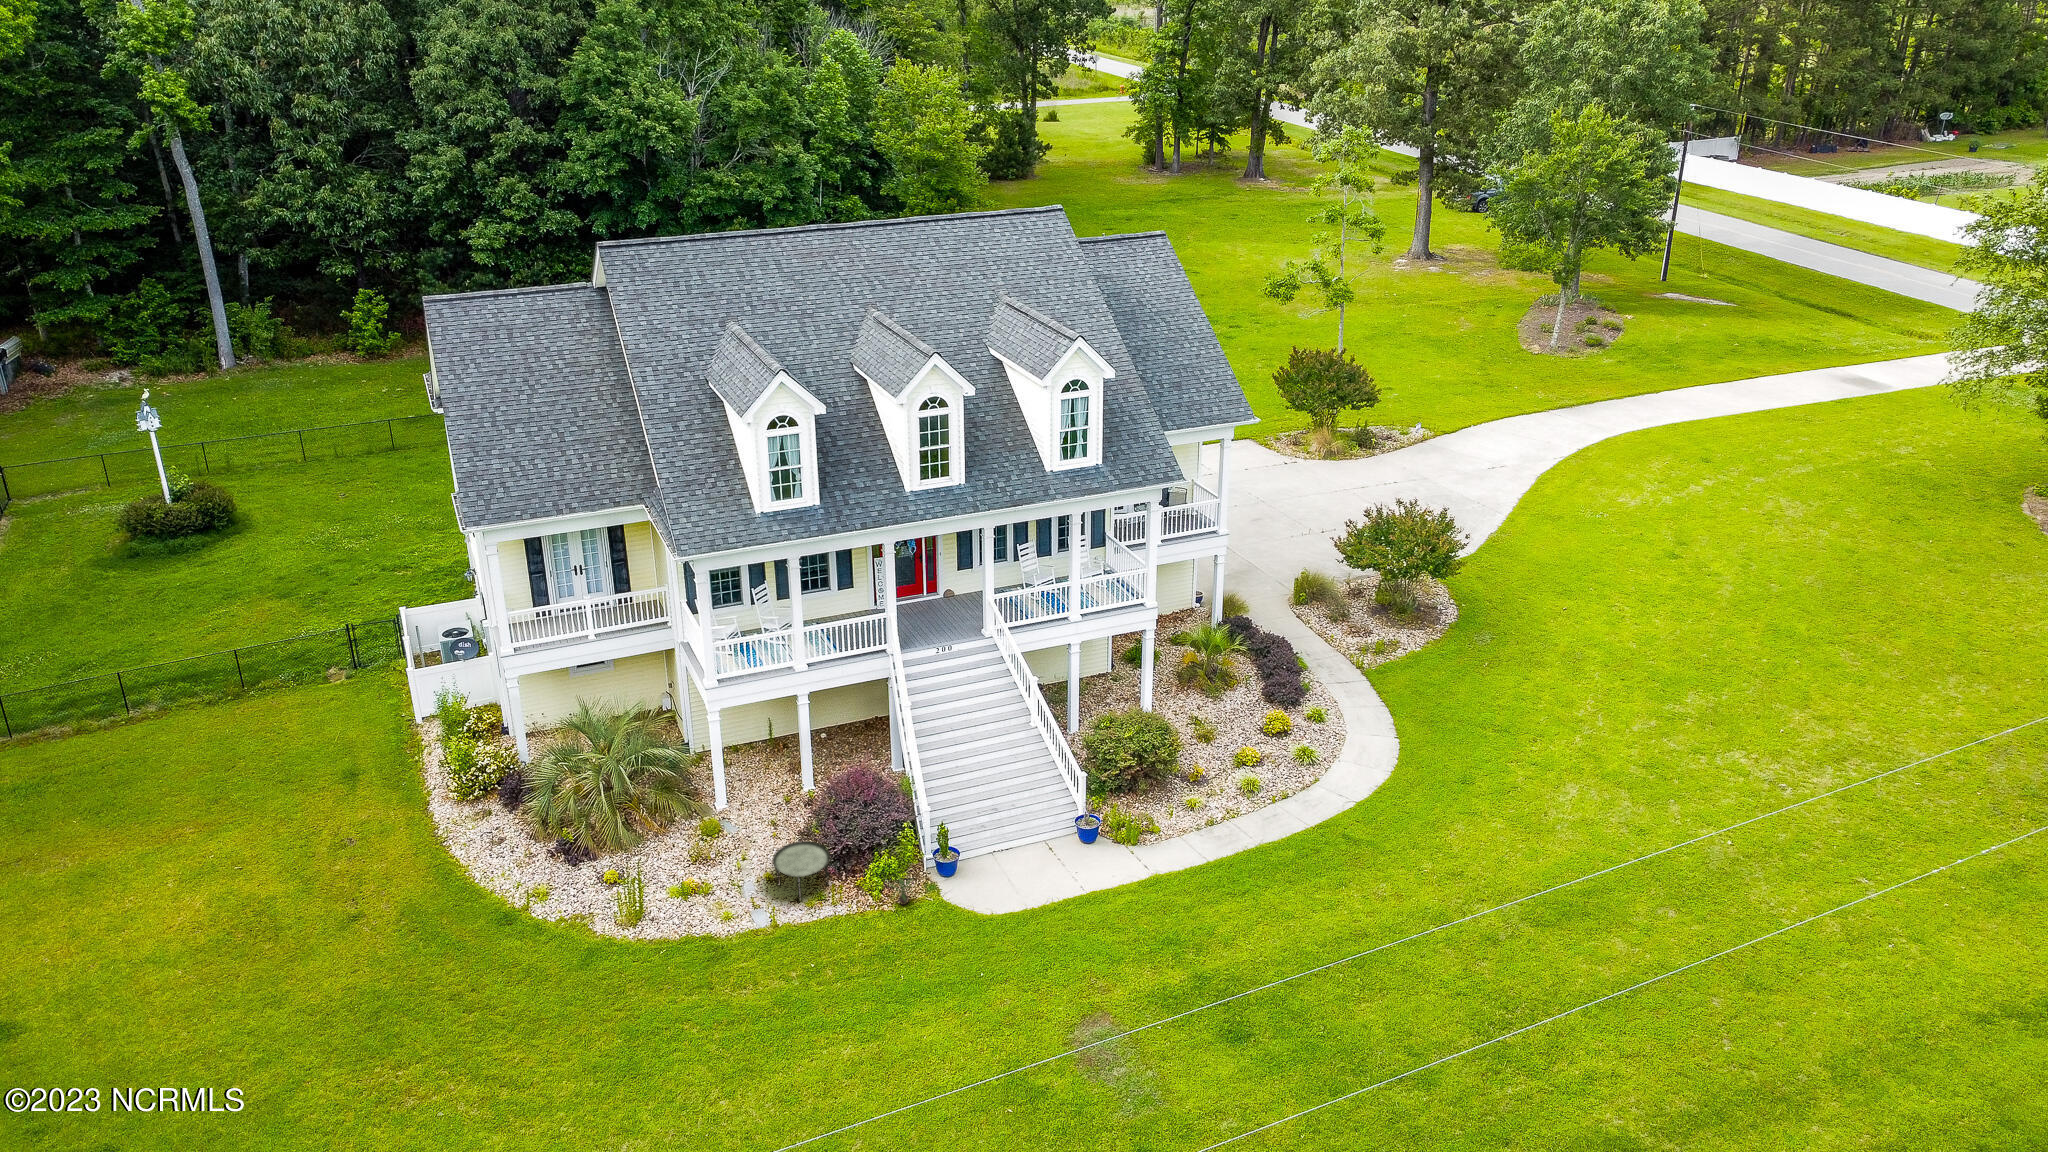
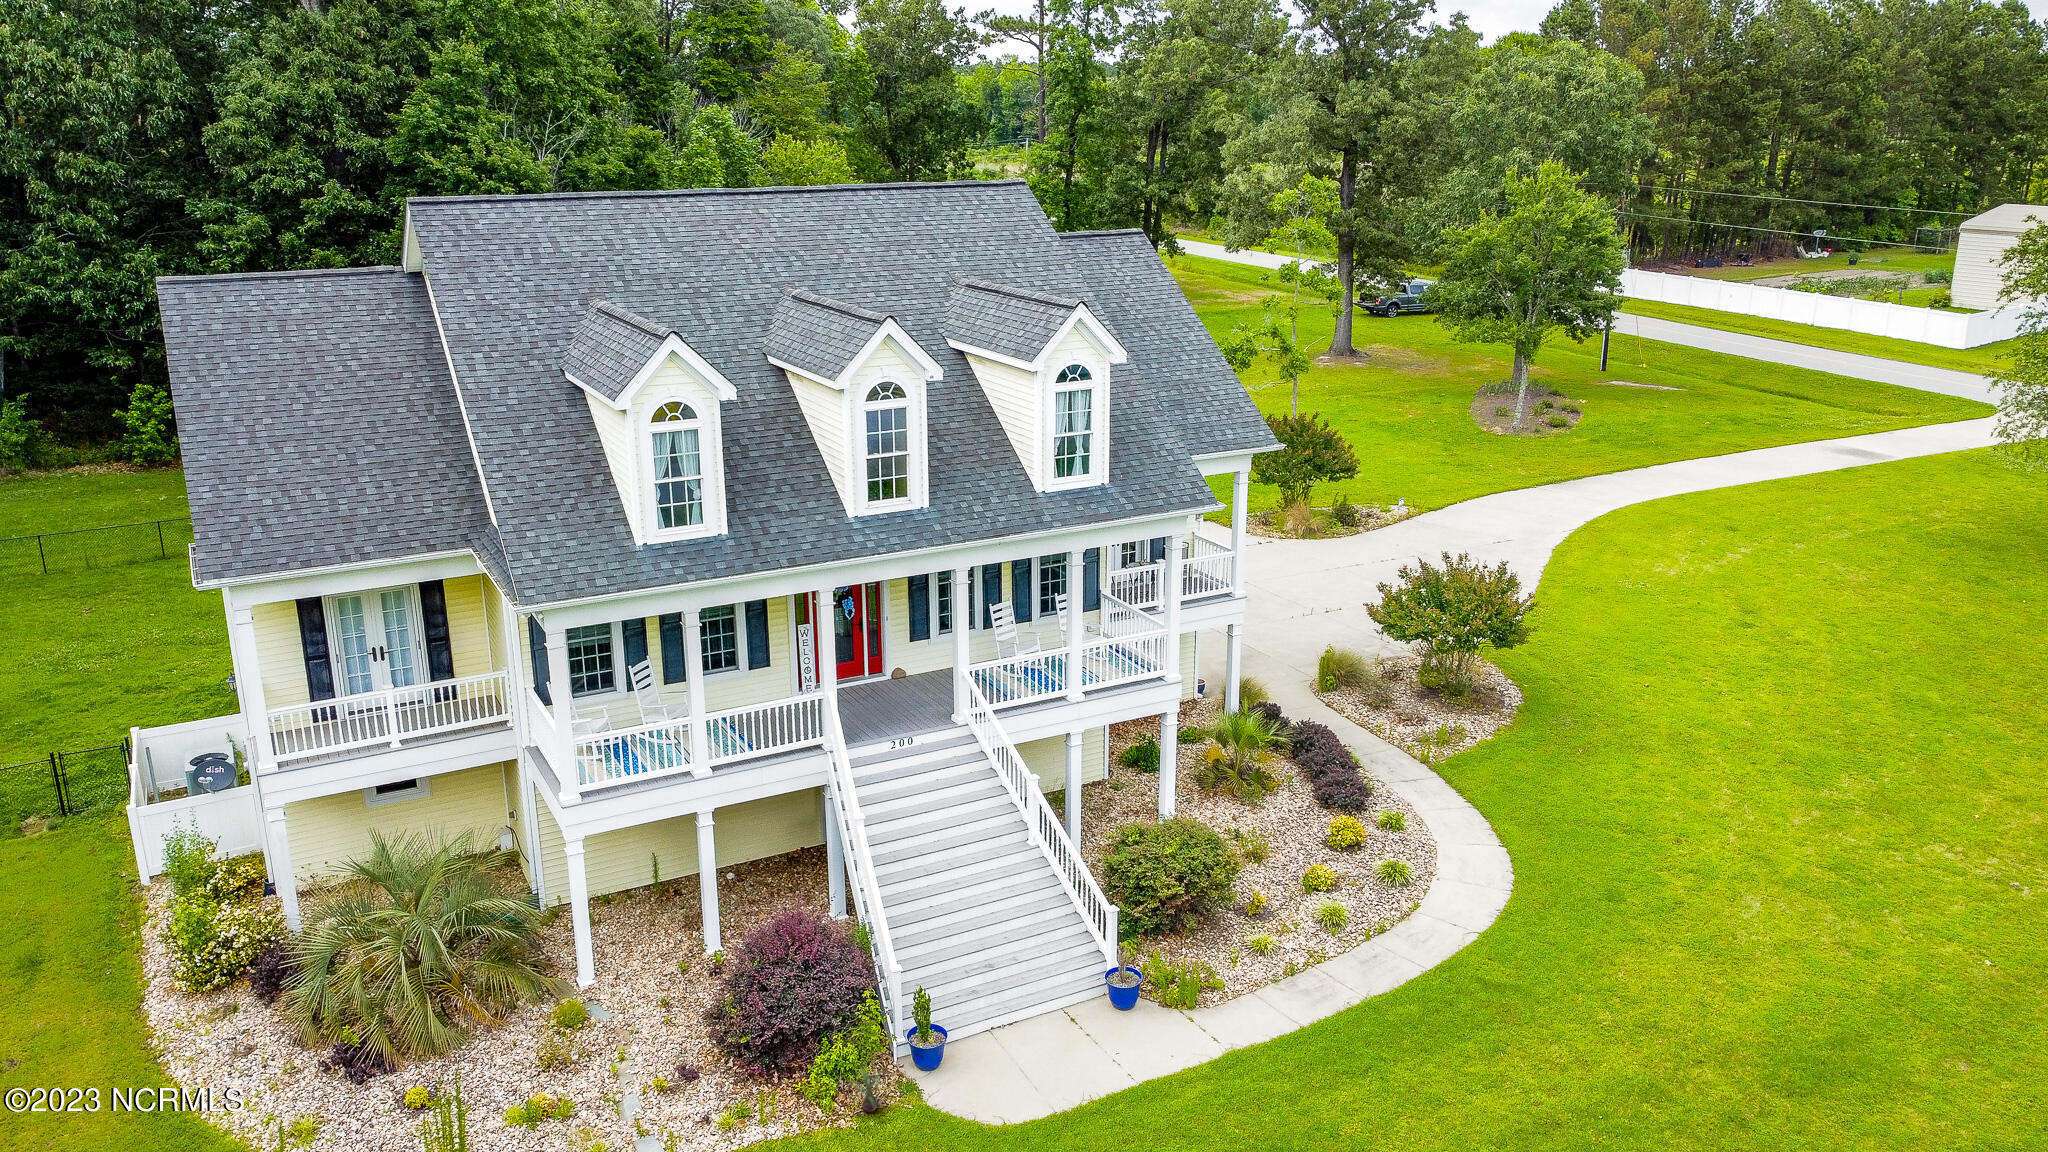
round table: present [772,841,830,901] -> none [667,1023,755,1117]

